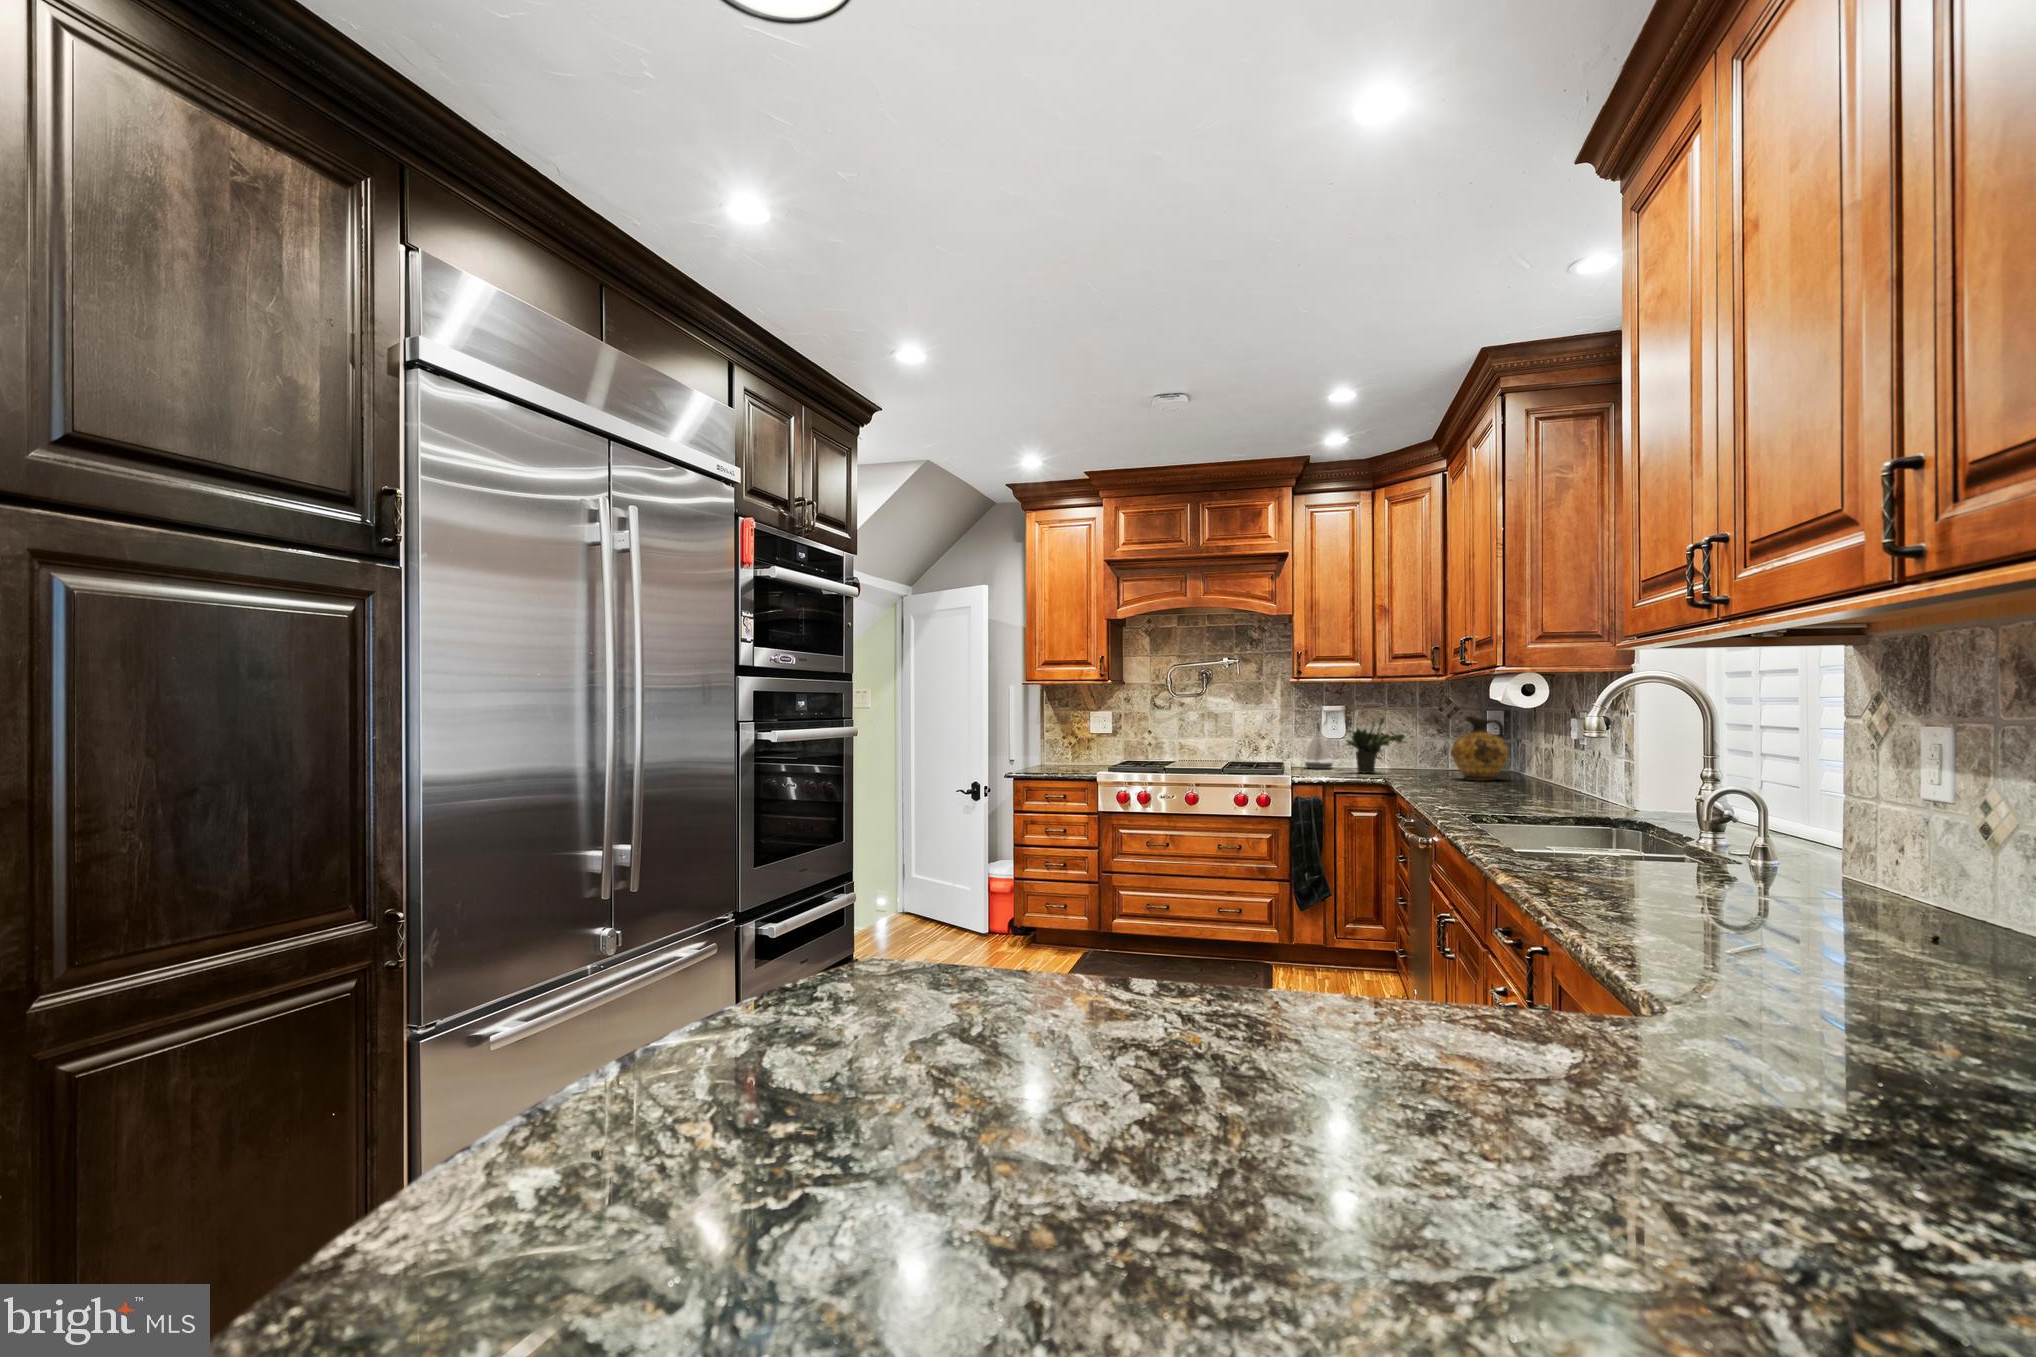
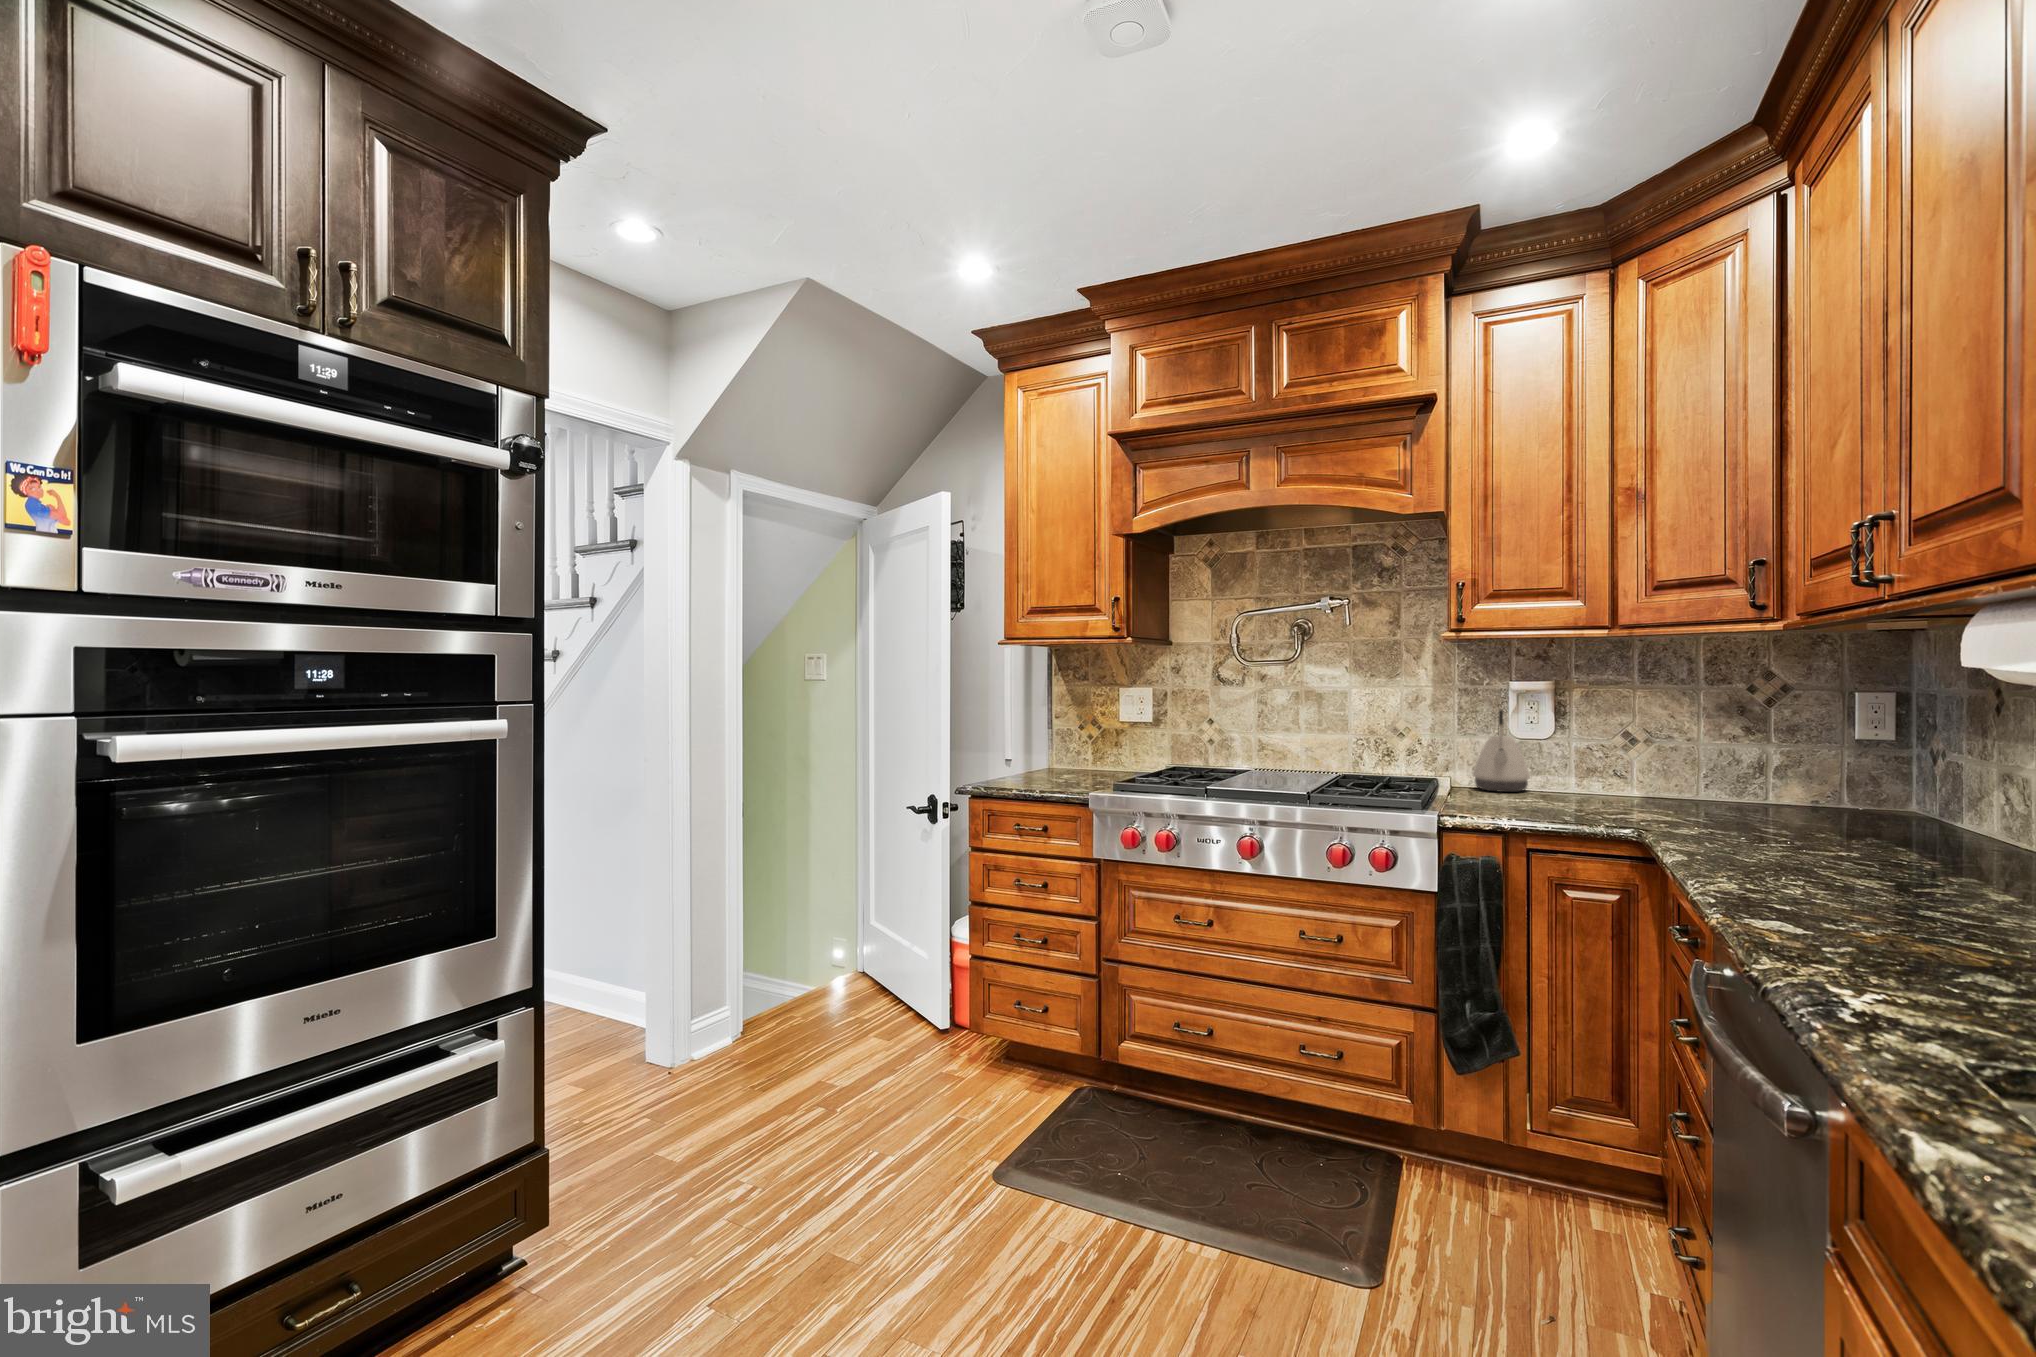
ceramic jug: present [1452,716,1508,780] -> none [1798,703,1951,847]
potted plant: present [1345,717,1404,773] -> none [1546,697,1679,810]

